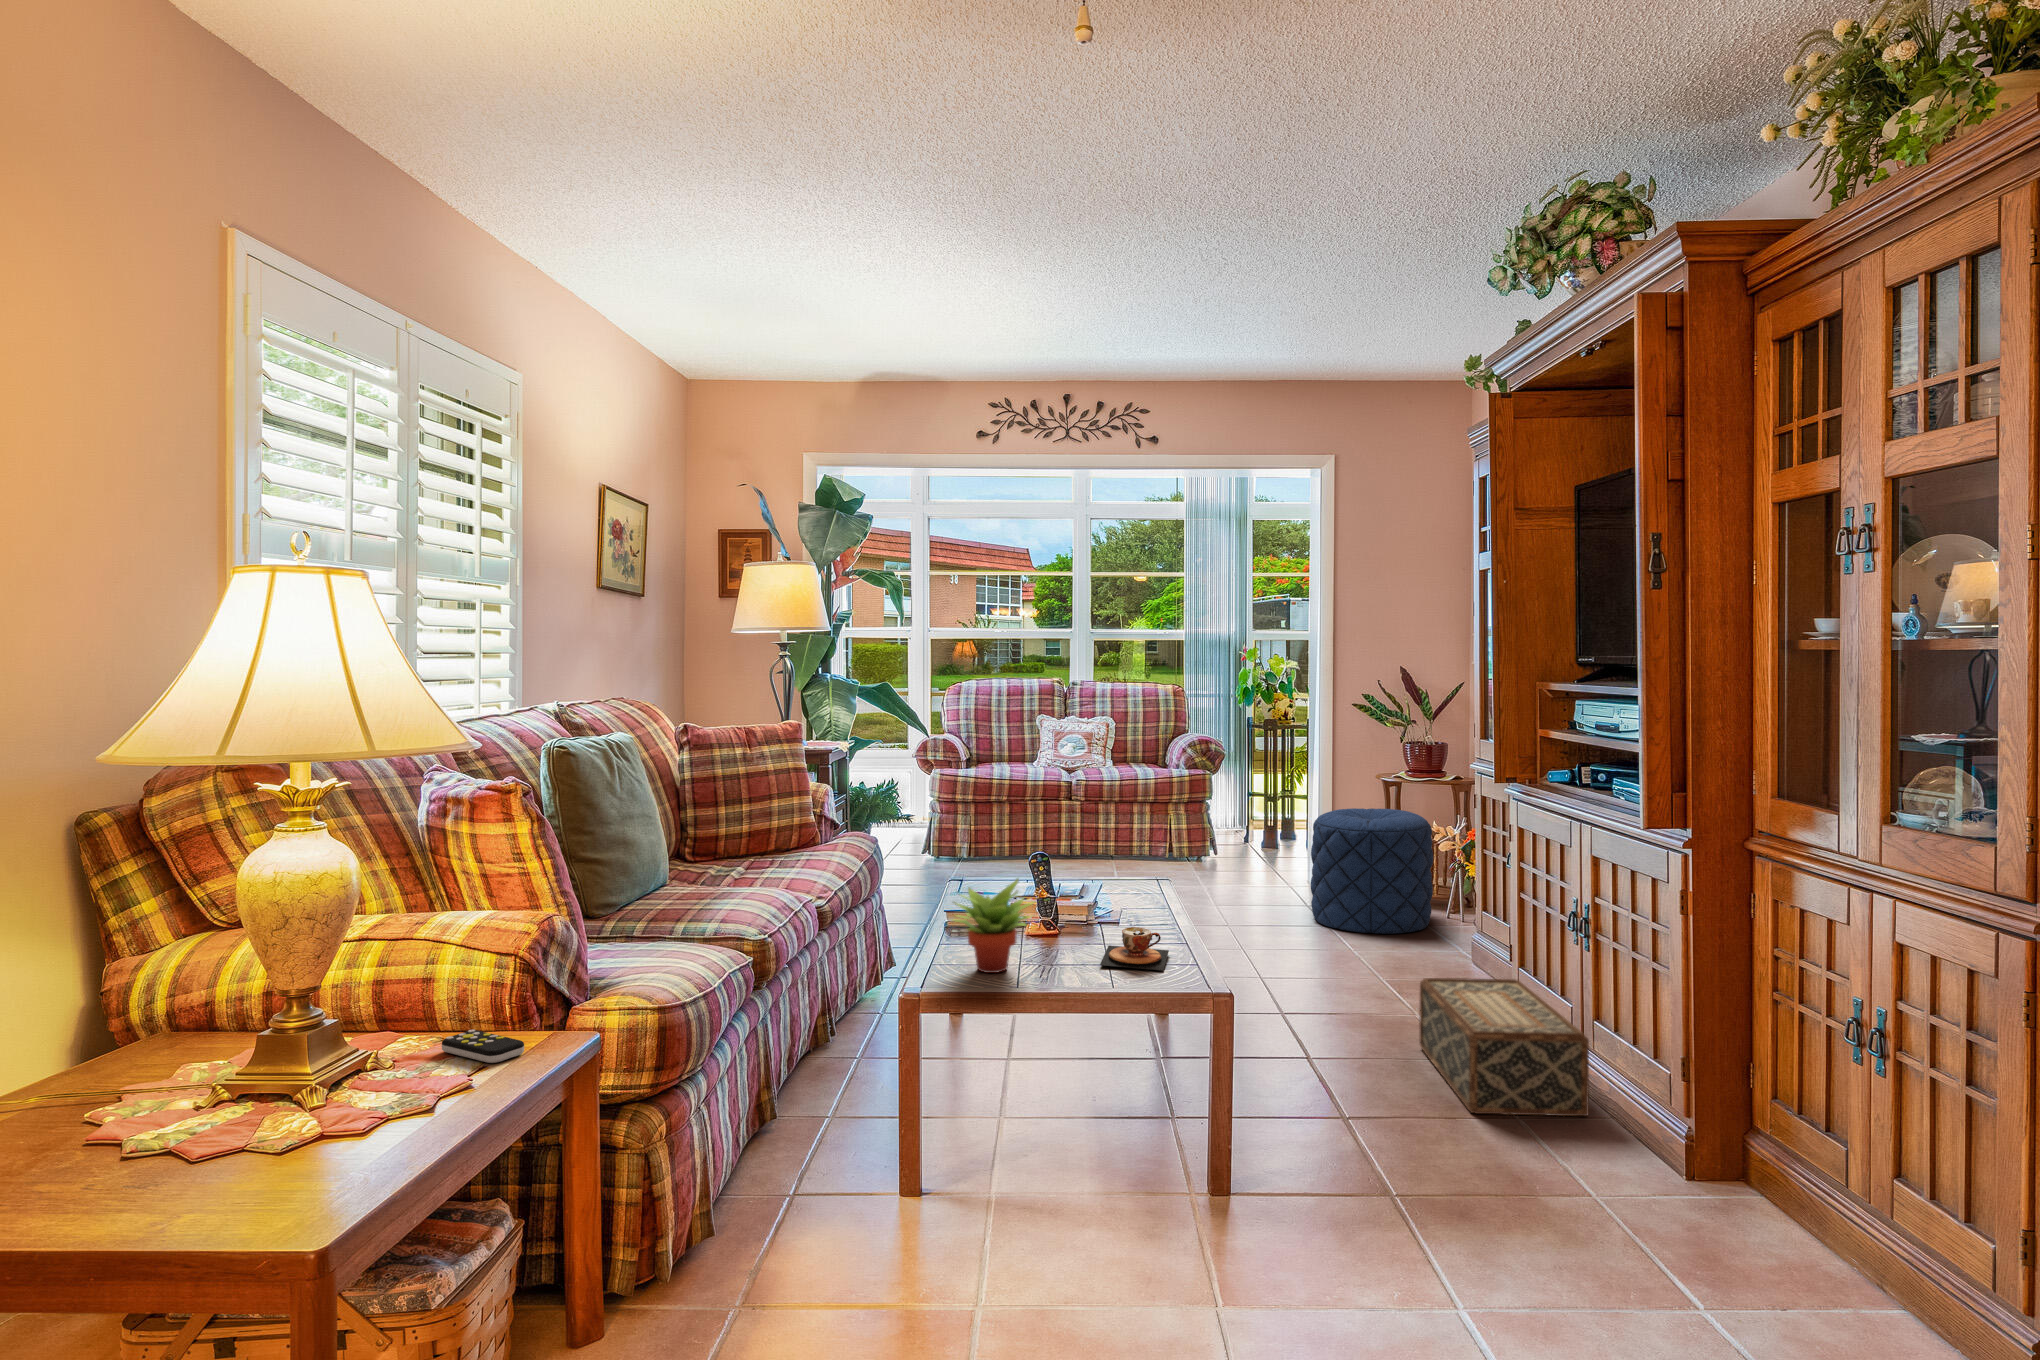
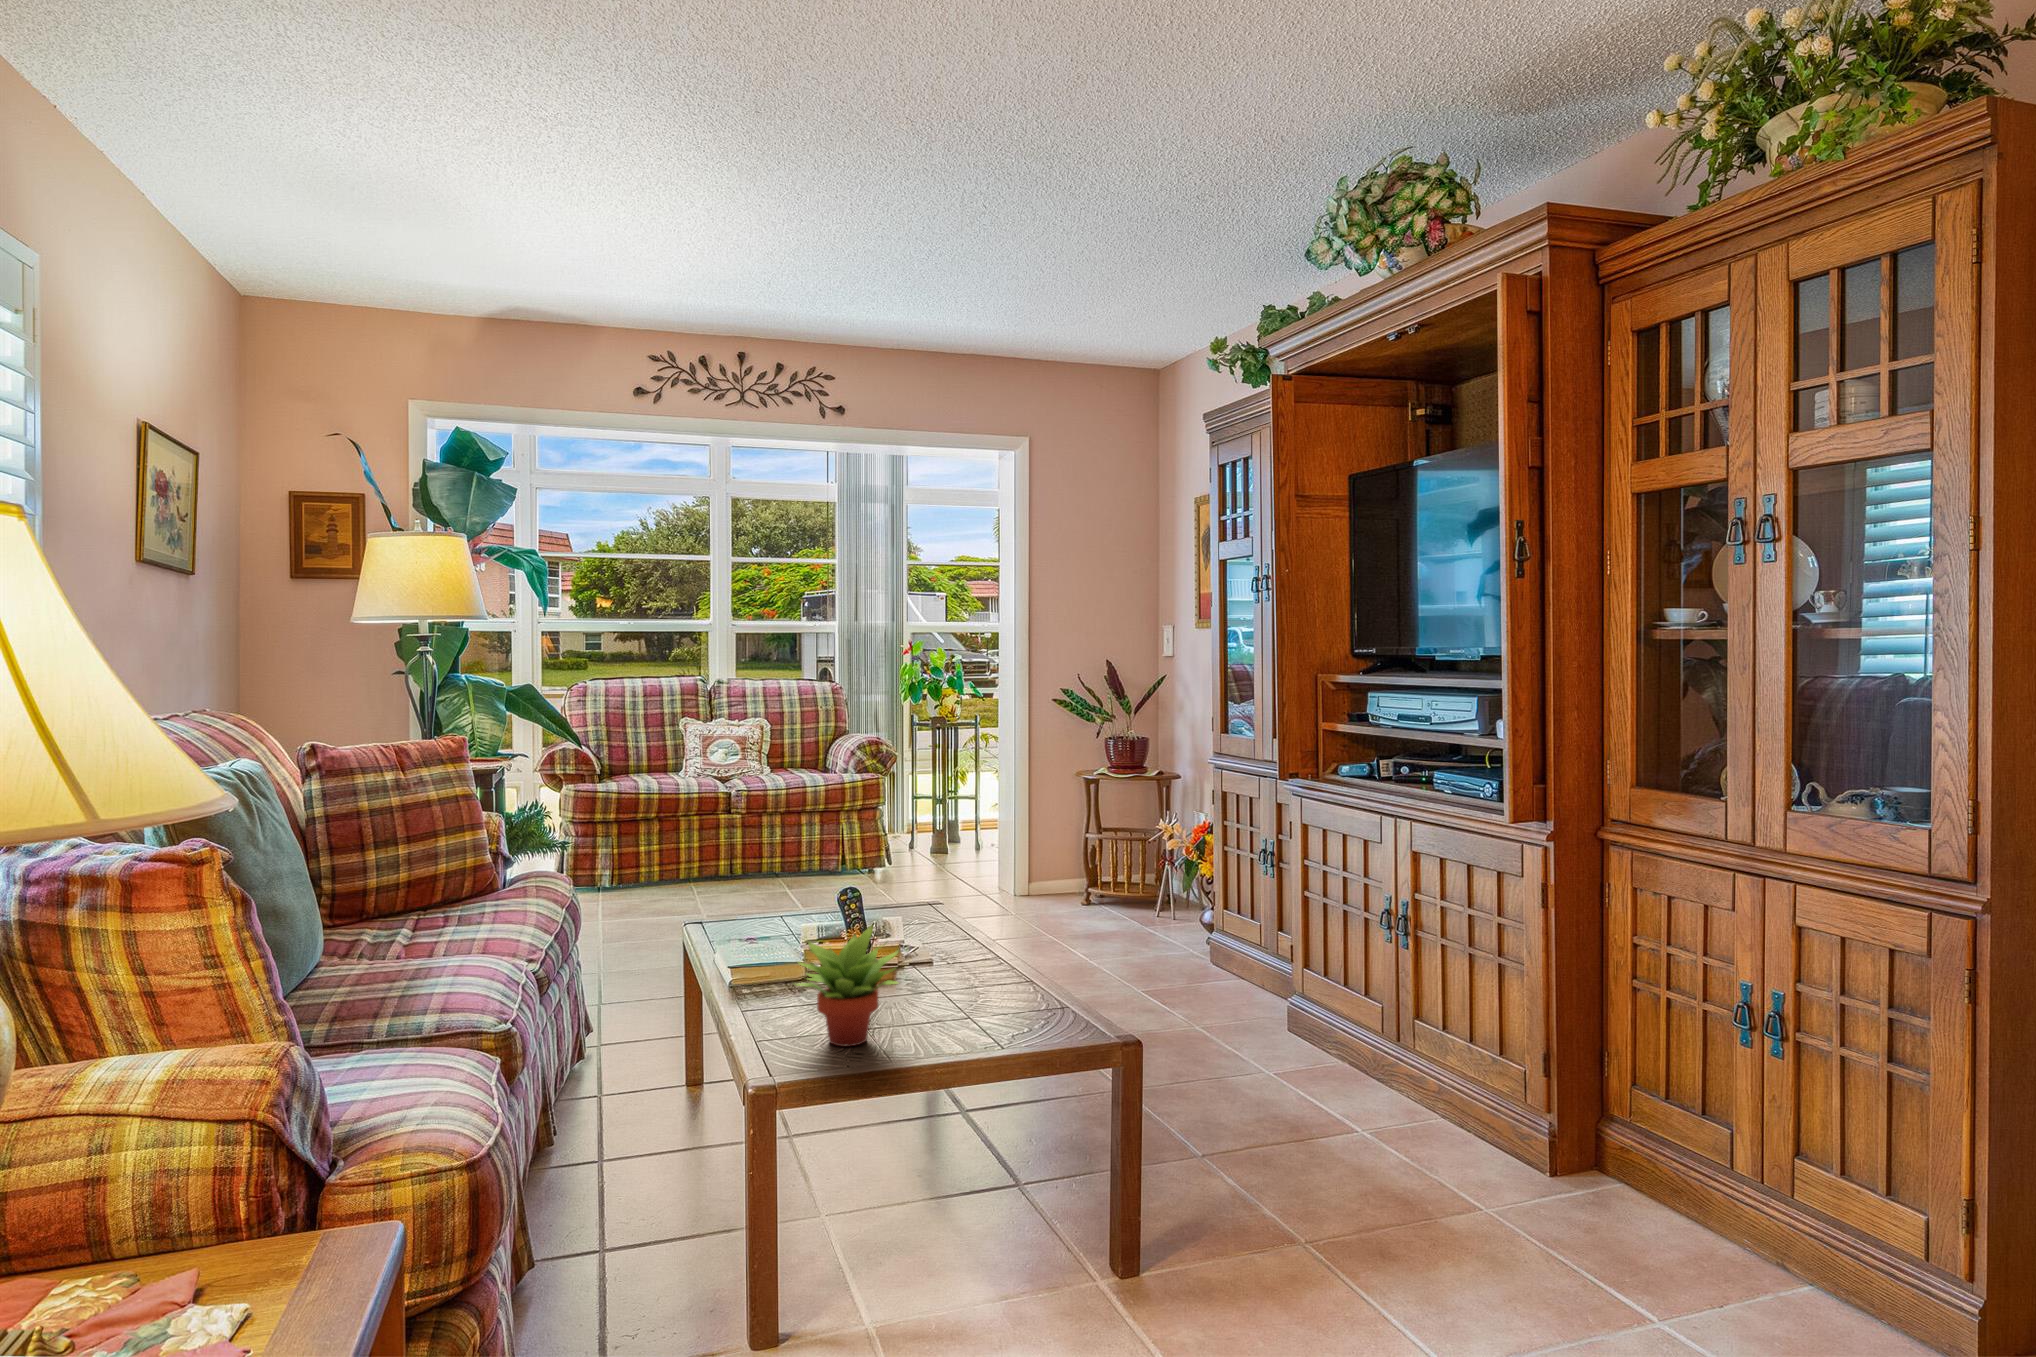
pouf: present [1311,808,1433,934] -> none [1026,810,1150,941]
teacup: present [1100,927,1169,970] -> none [964,971,1048,1021]
woven basket: present [1420,978,1589,1116] -> none [1221,982,1419,1131]
remote control: present [442,1030,524,1063] -> none [163,1256,321,1312]

